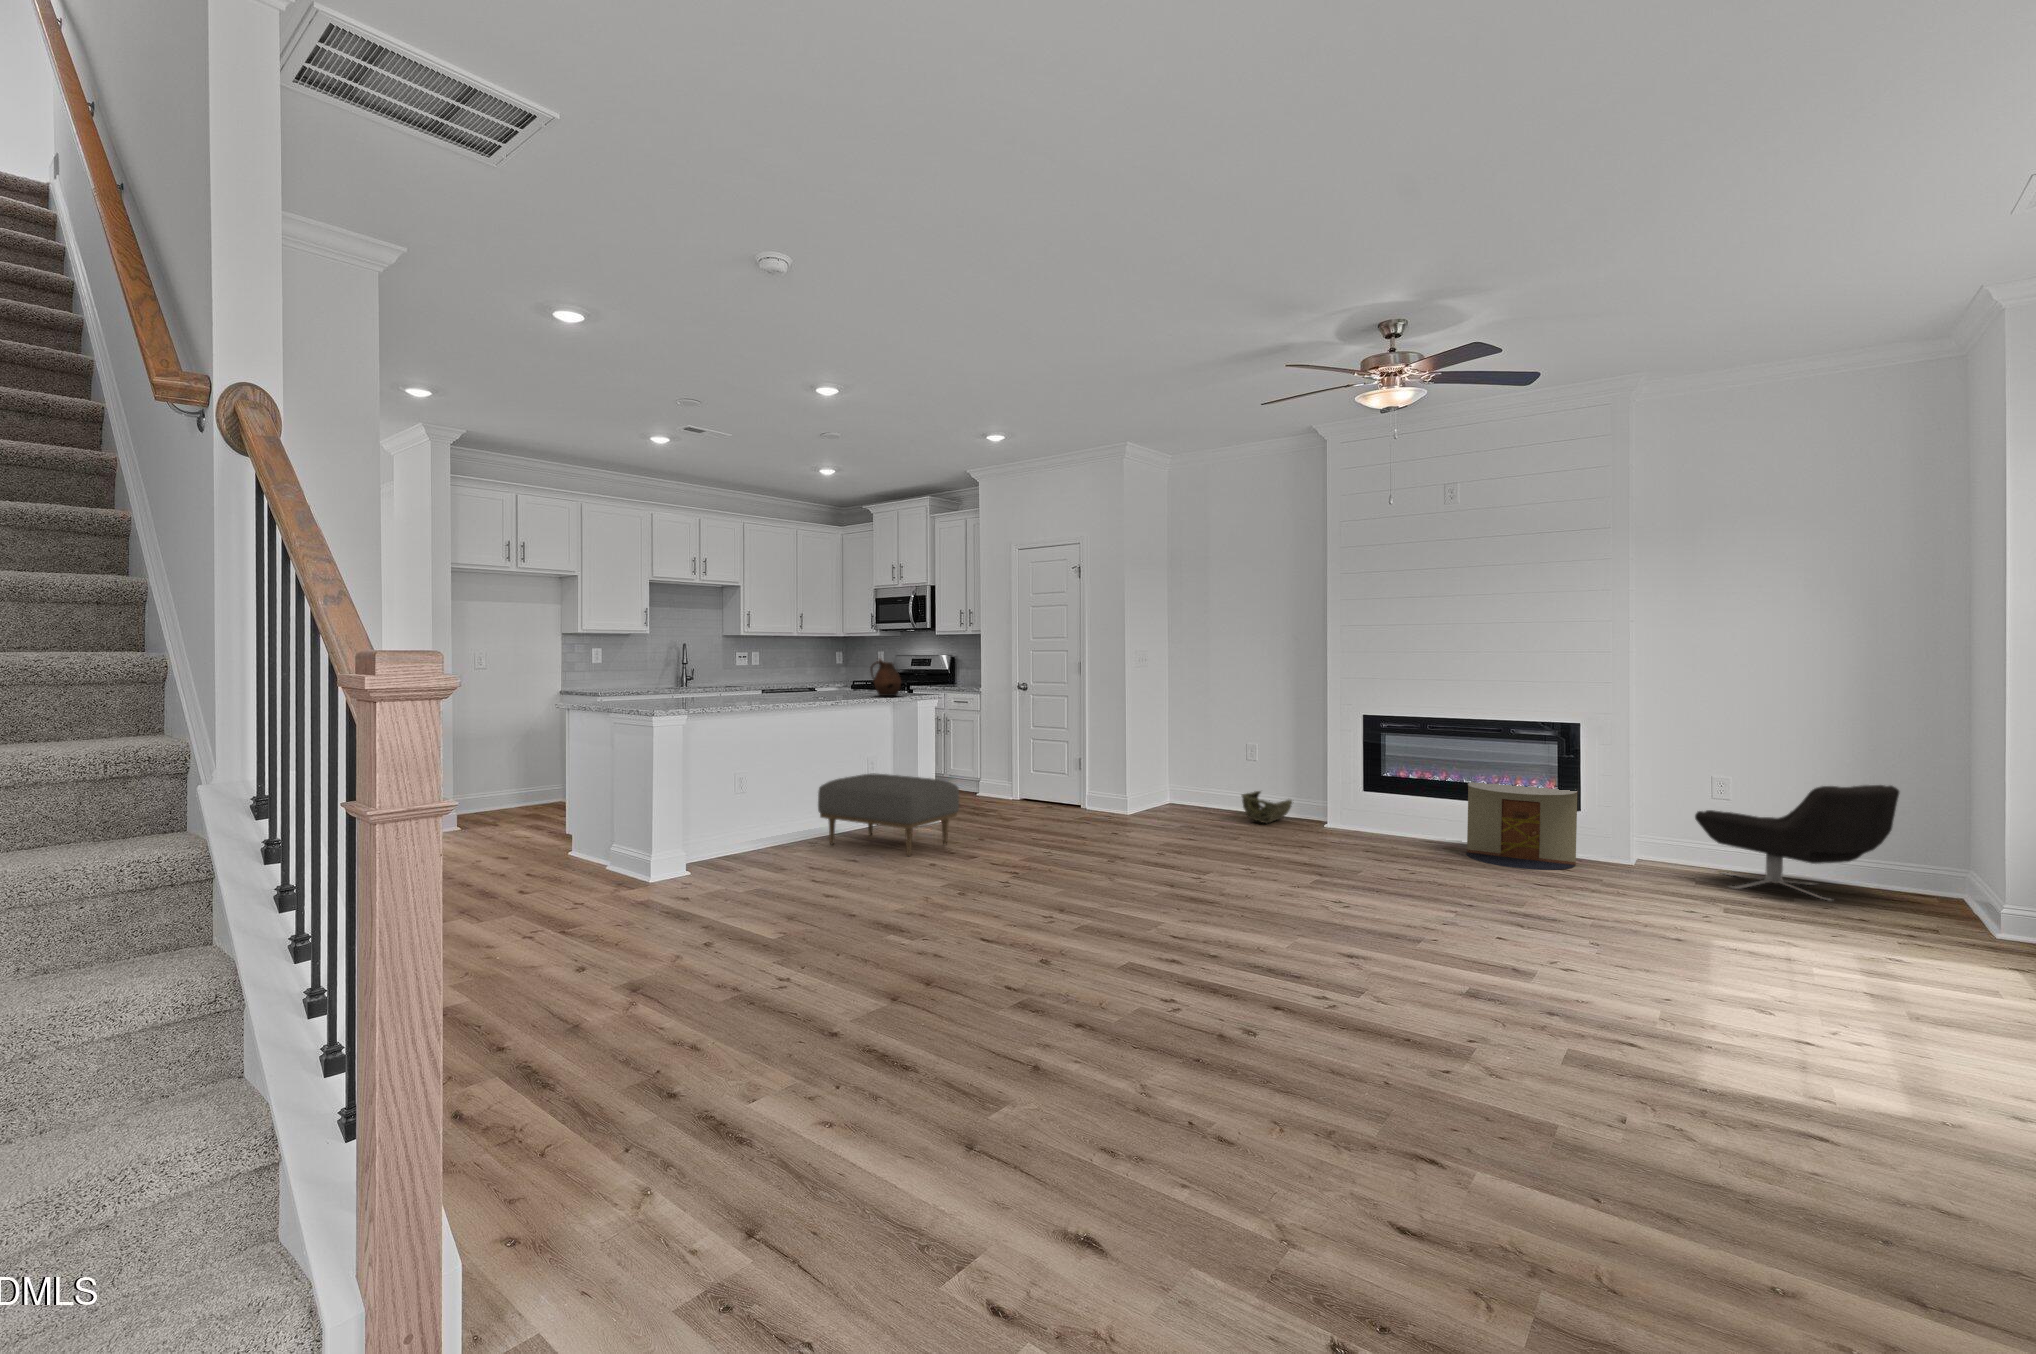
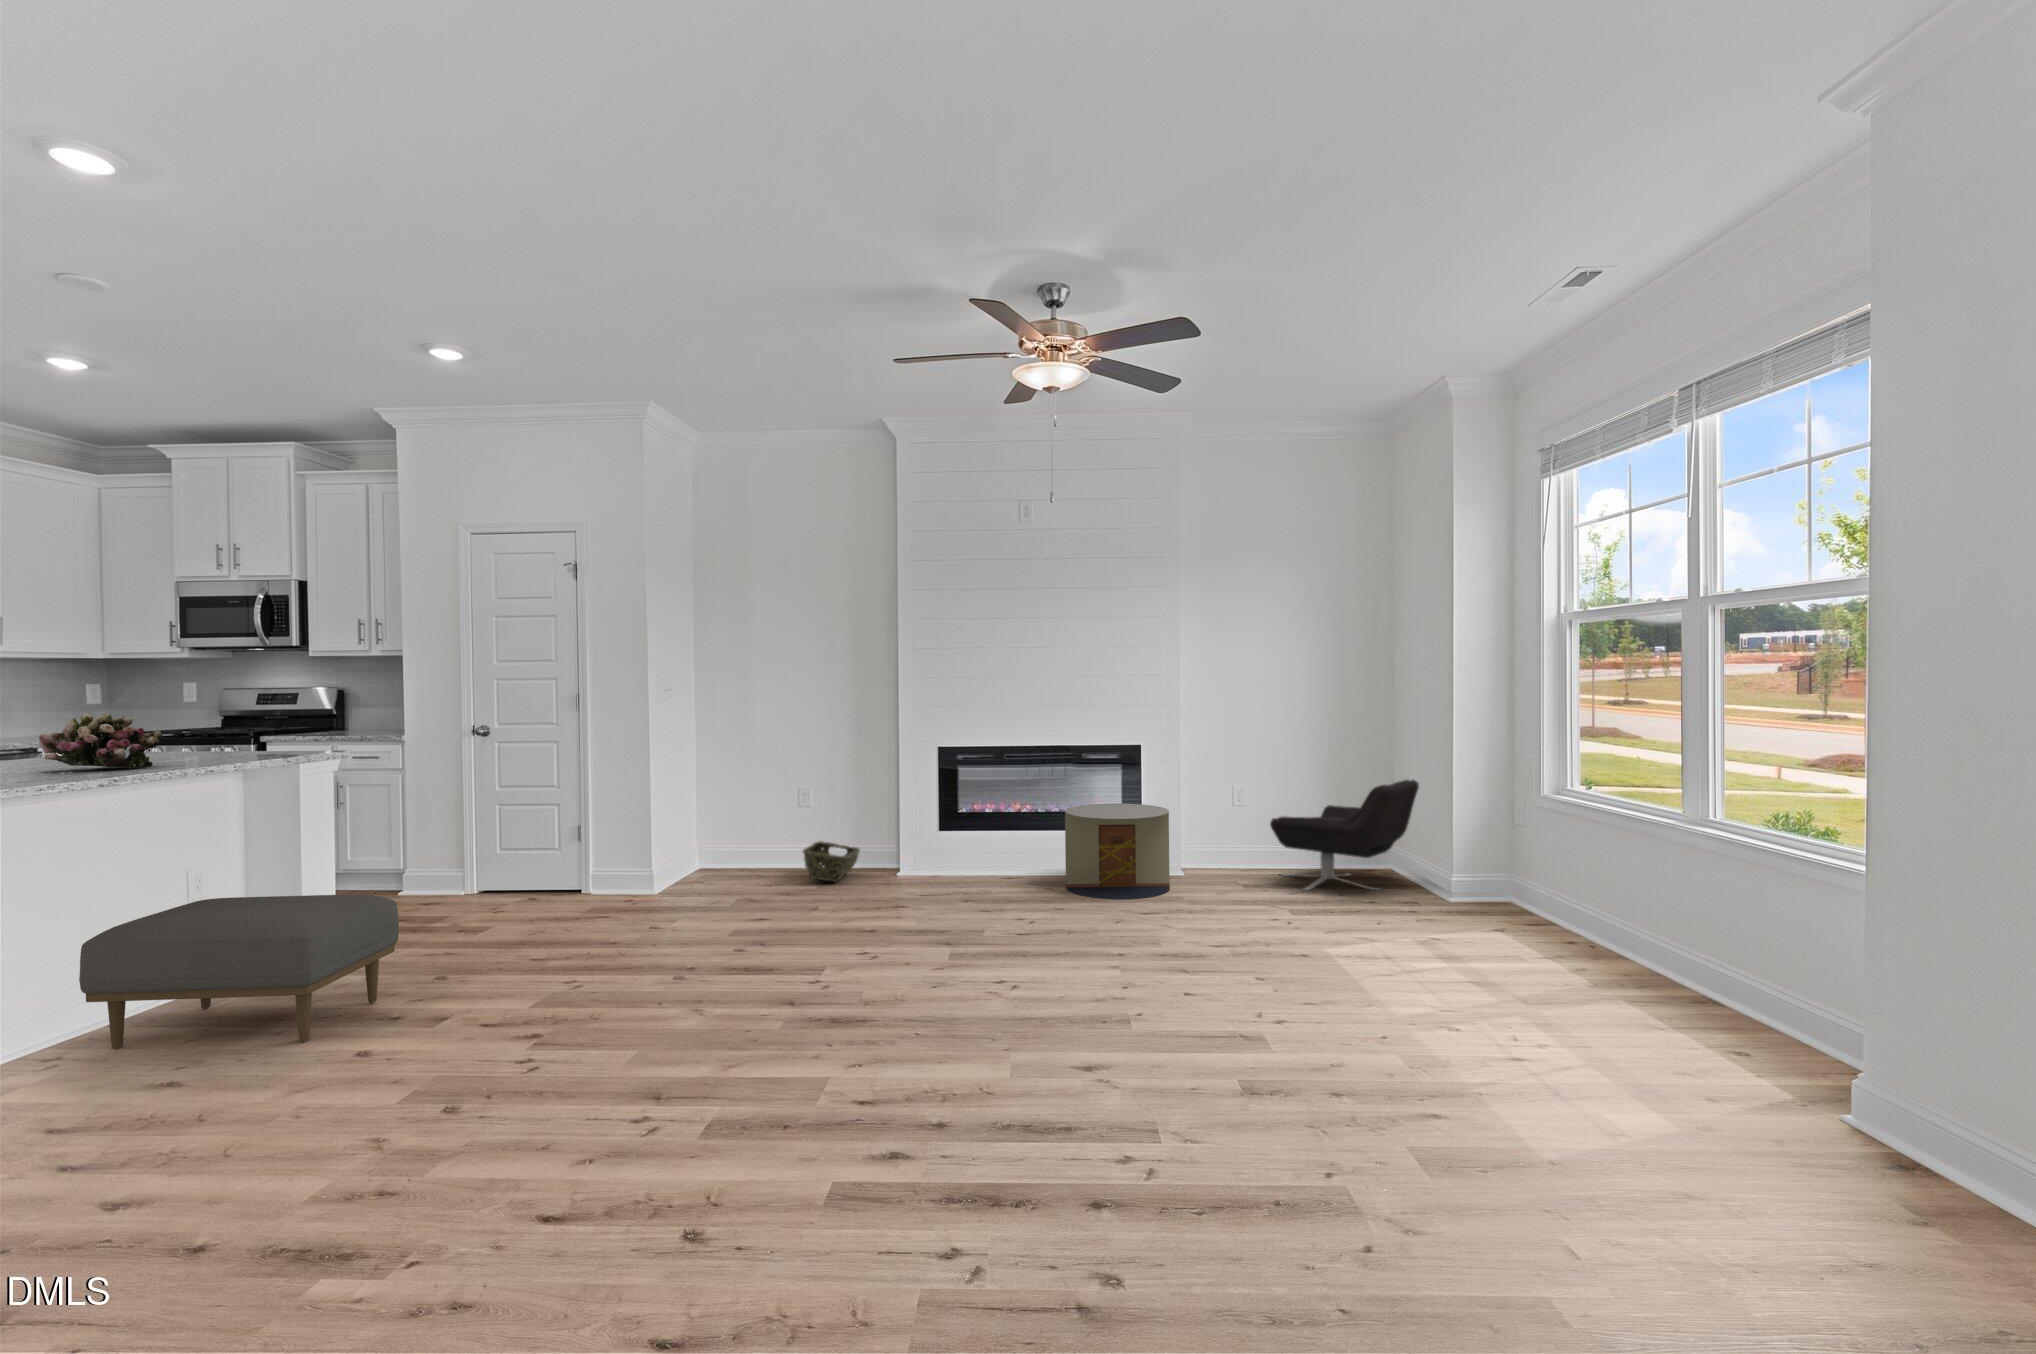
ceramic pitcher: present [870,659,901,696] -> none [193,695,275,761]
flower arrangement: none [806,666,856,697] -> present [38,714,163,767]

